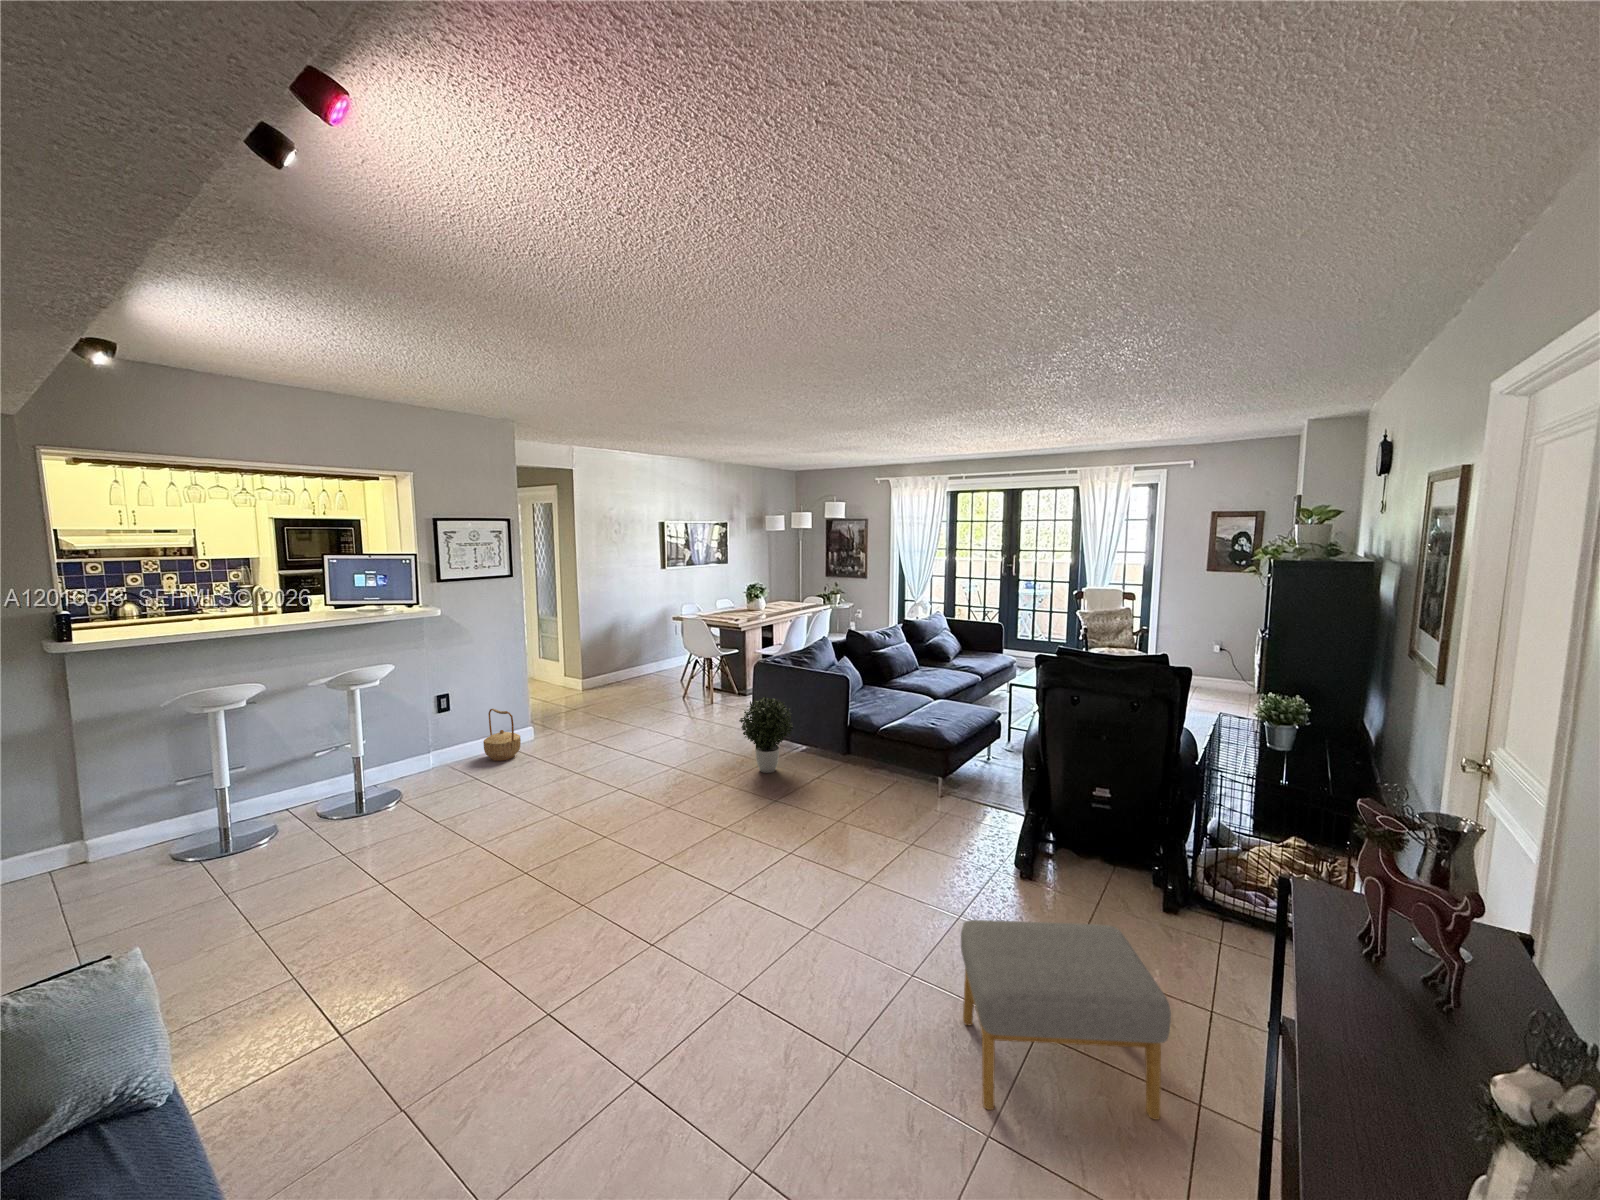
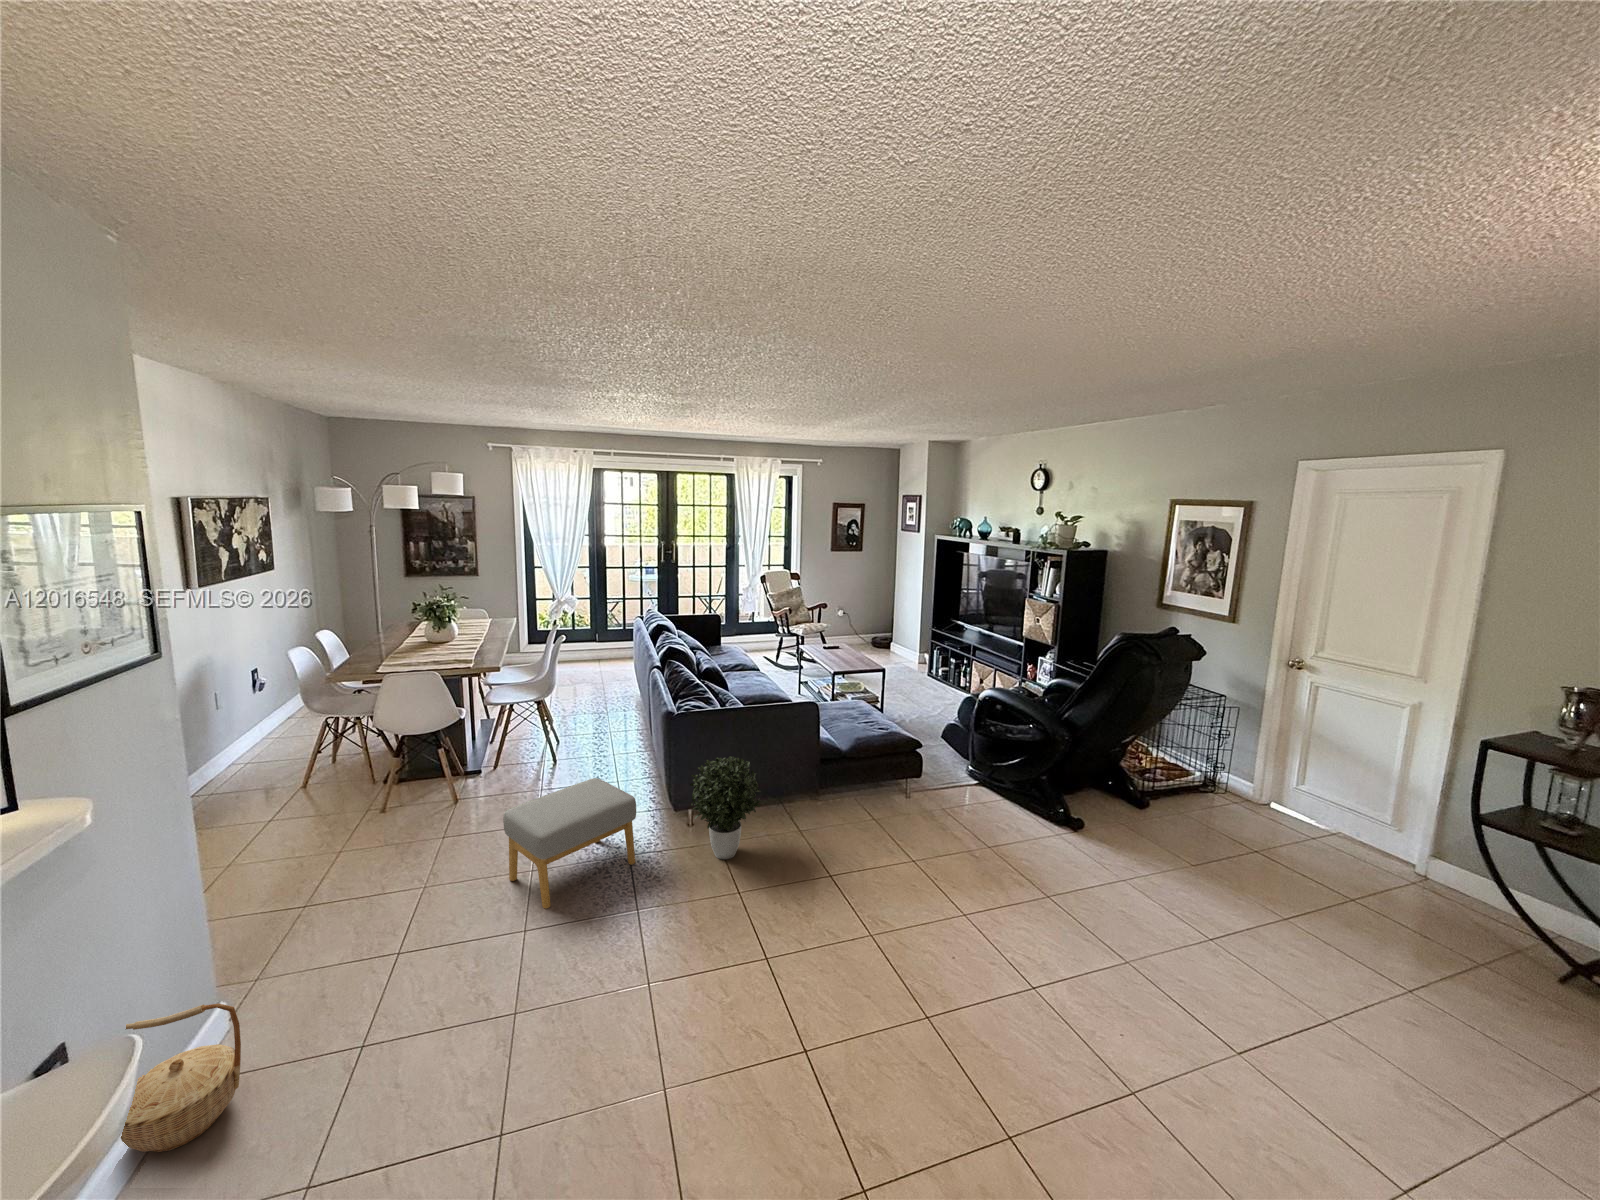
footstool: present [961,920,1171,1120] -> present [503,778,636,909]

